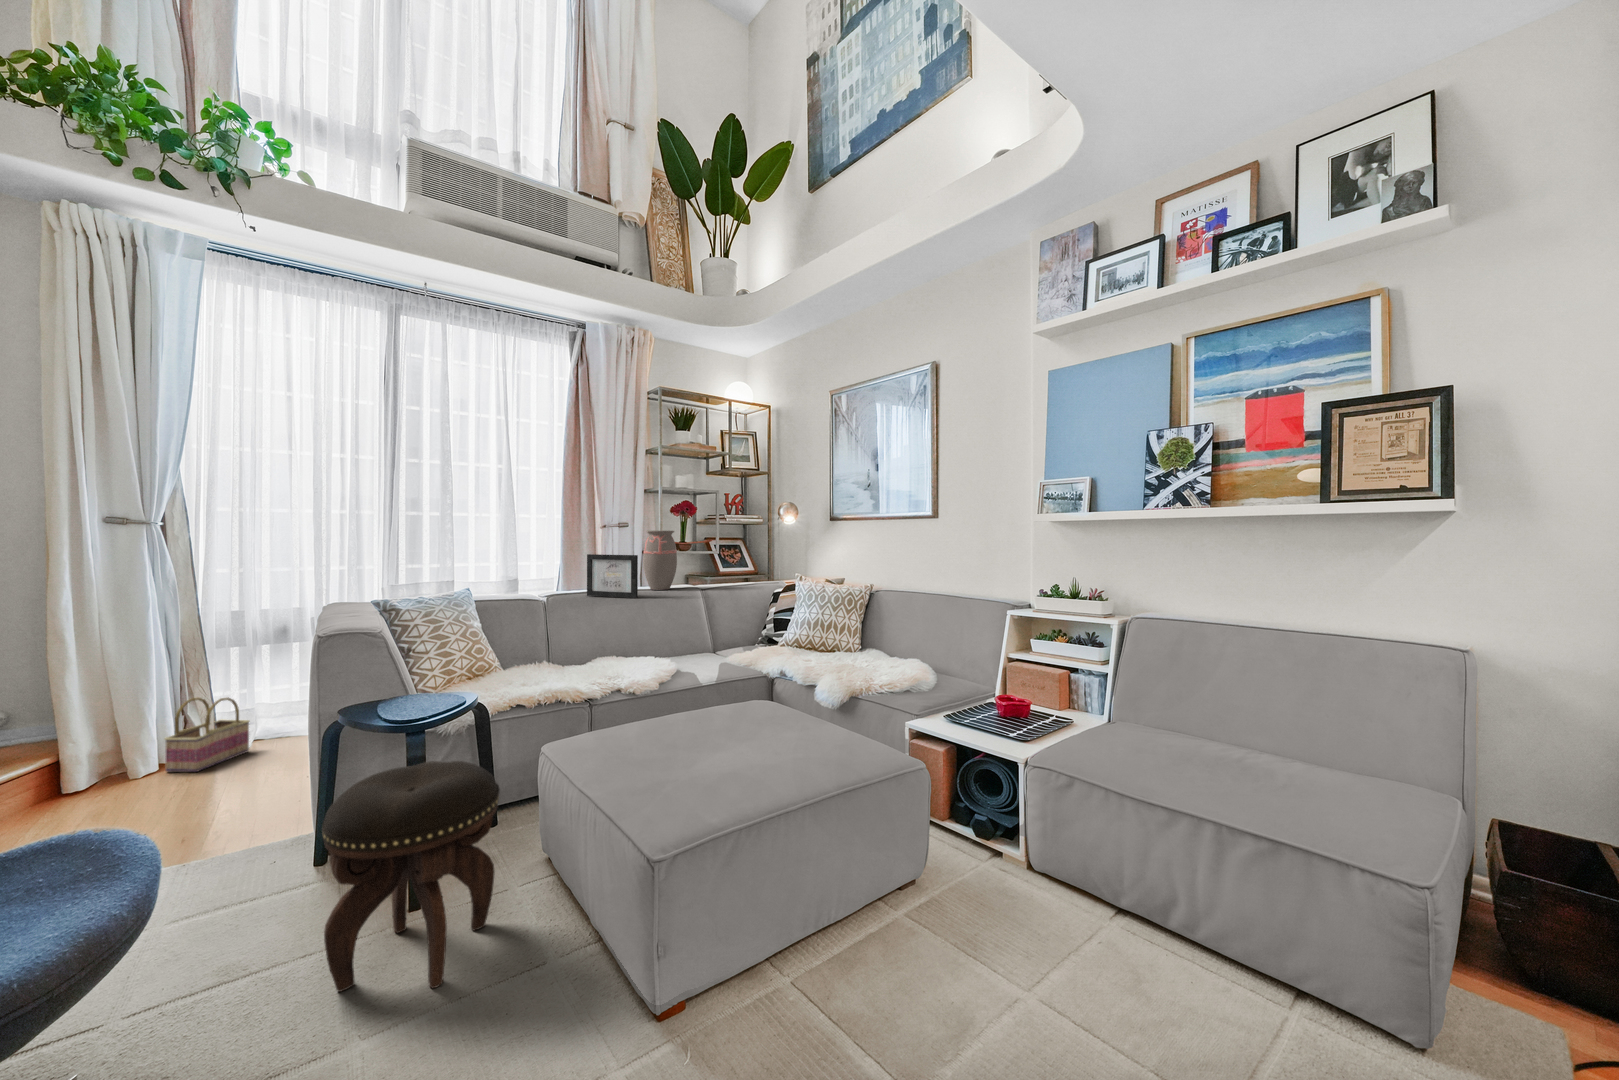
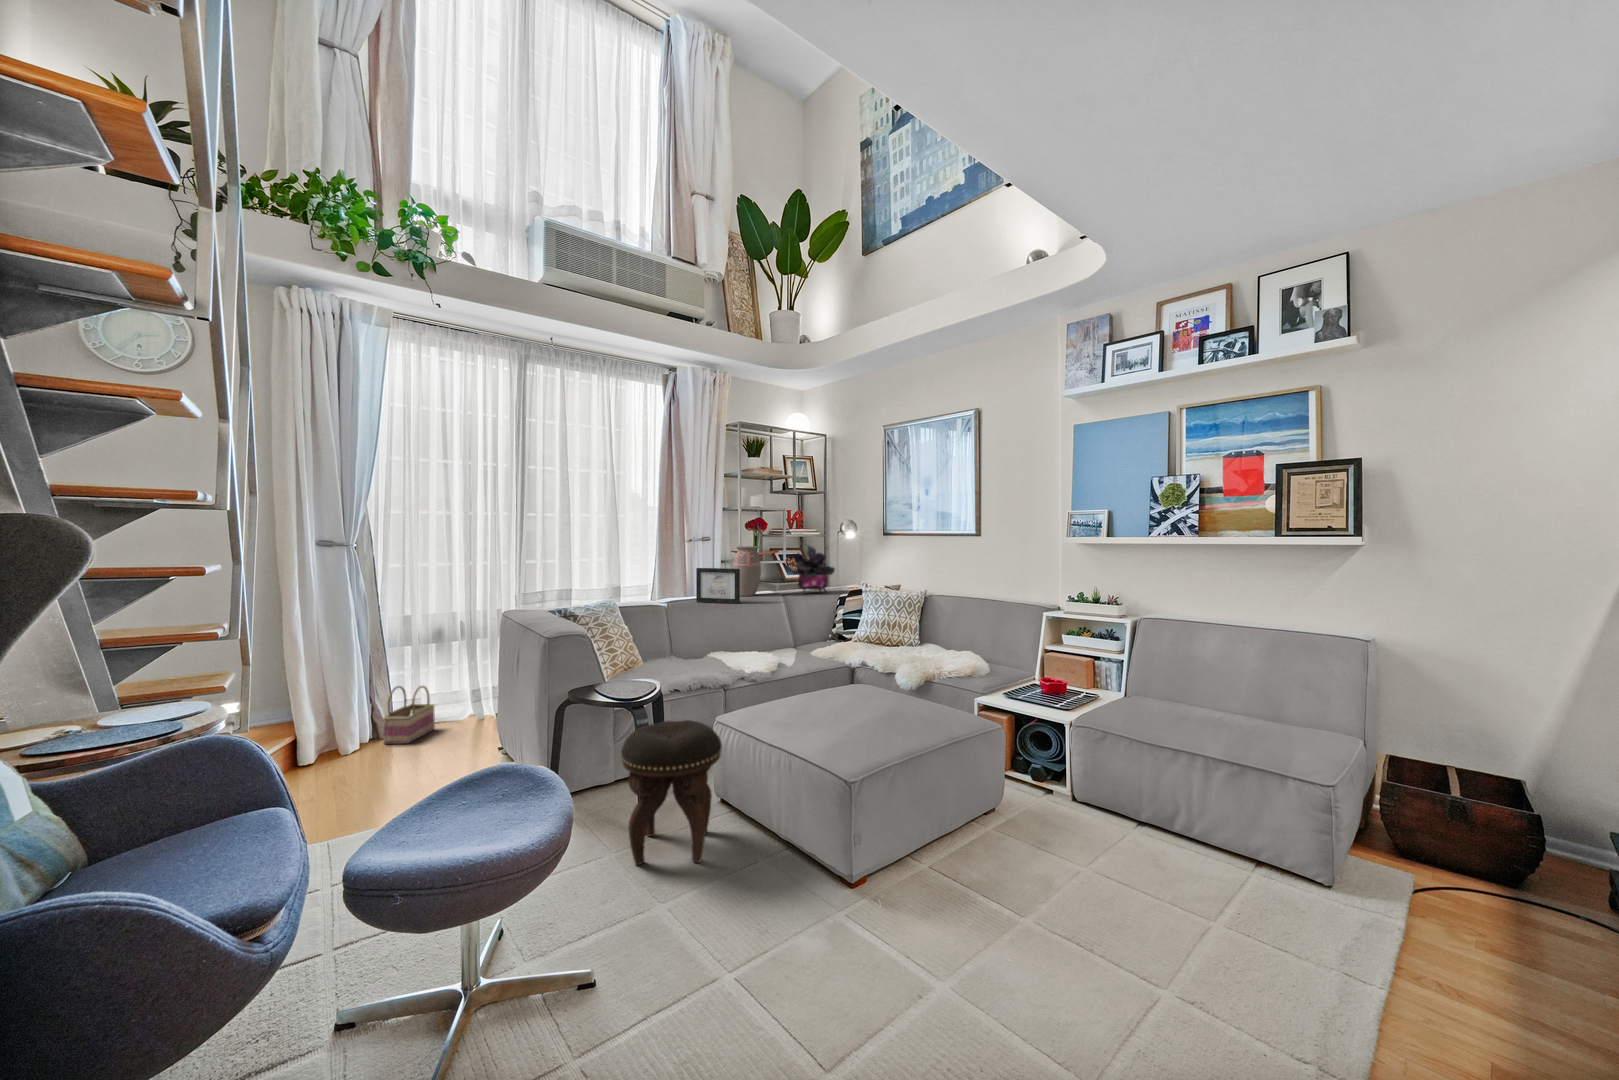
potted plant: none [716,531,769,587] -> present [793,546,835,592]

